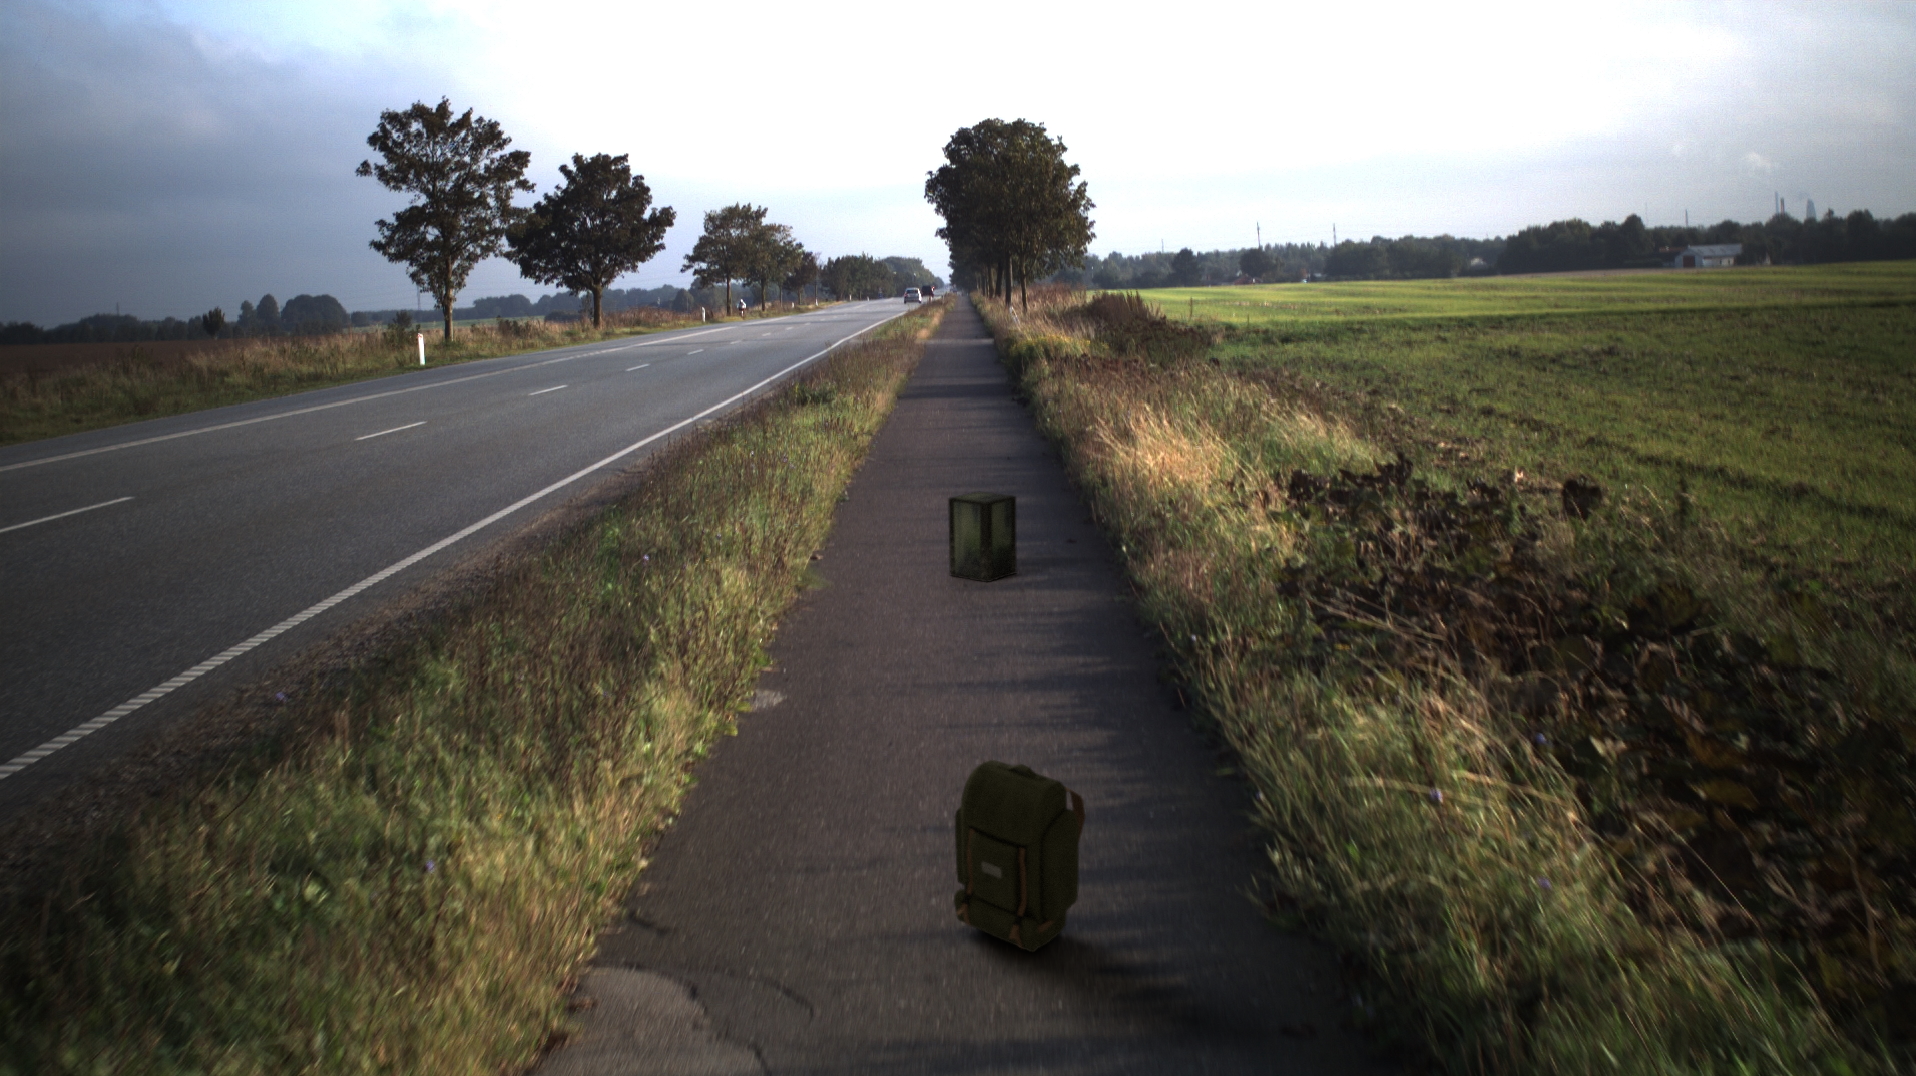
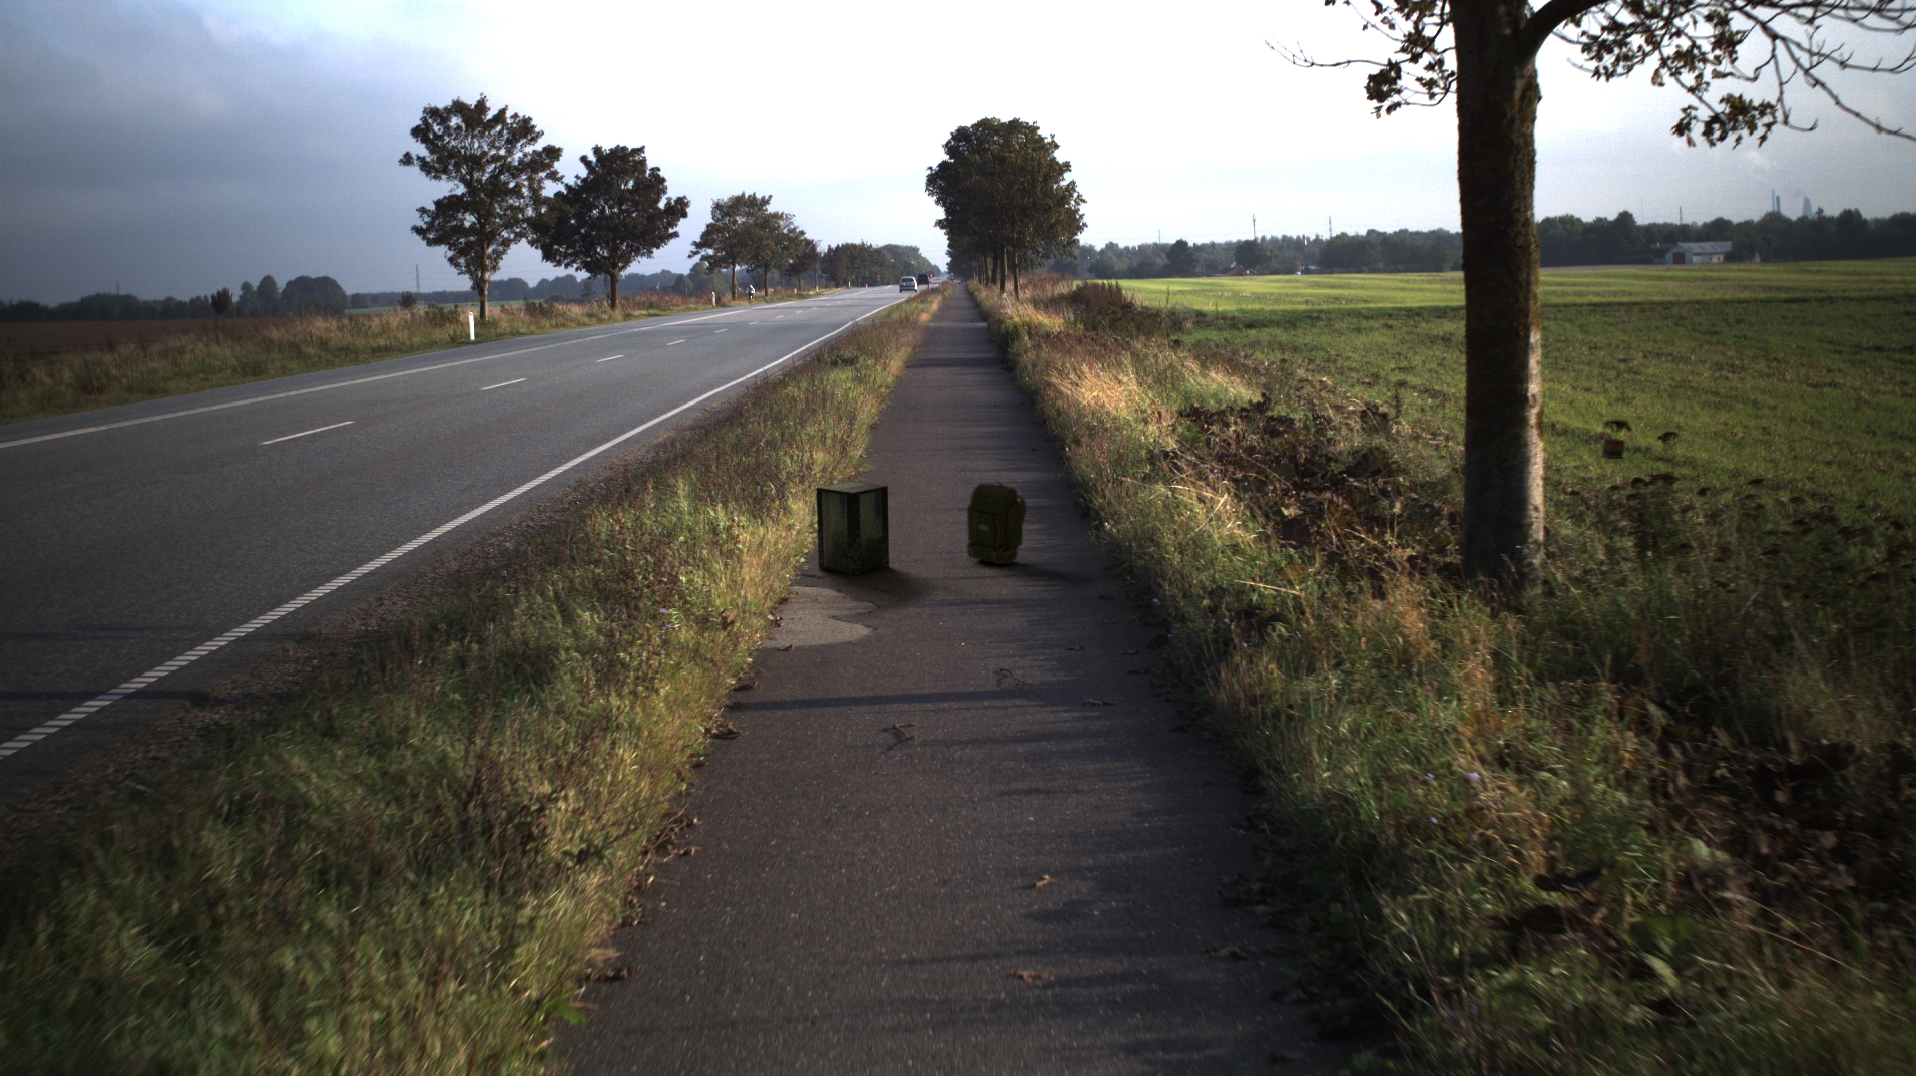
potted tree: none [1831,477,1881,530] -> present [1602,419,1632,458]
storage box: present [948,492,1017,582] -> present [816,481,889,576]

